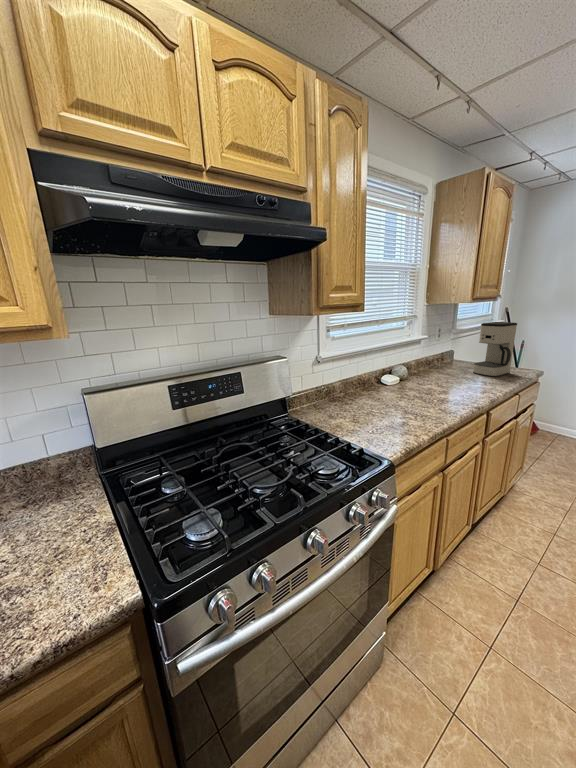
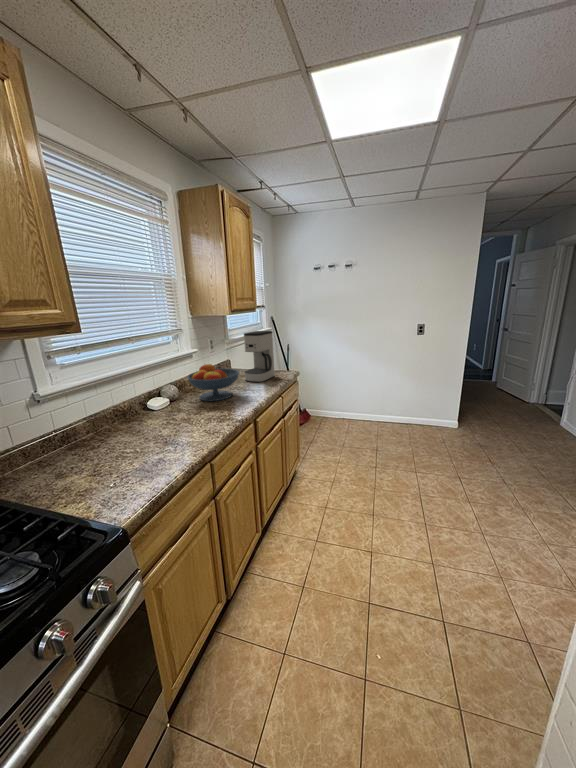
fruit bowl: none [419,350,474,387] -> present [187,364,239,401]

